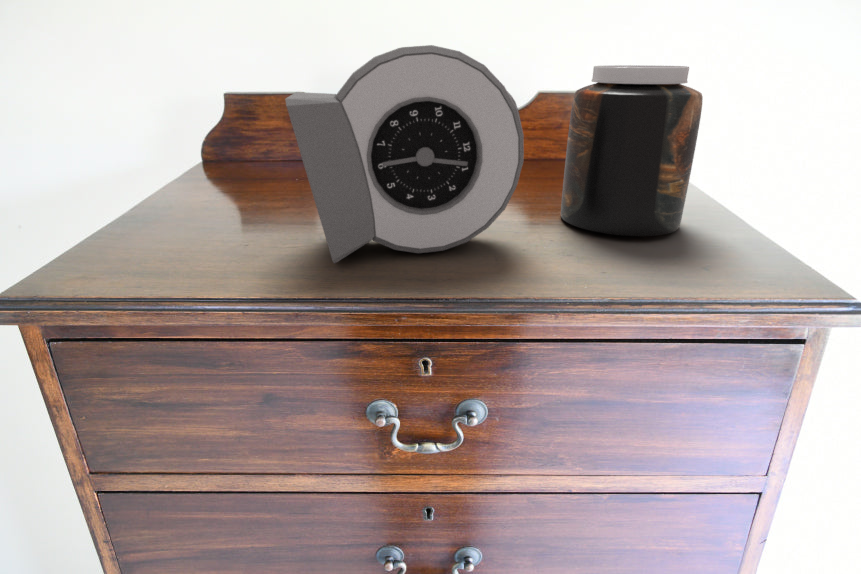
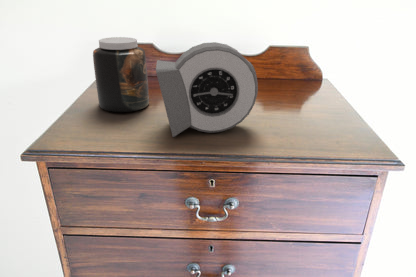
jar: present [561,65,703,236] -> present [93,37,149,112]

